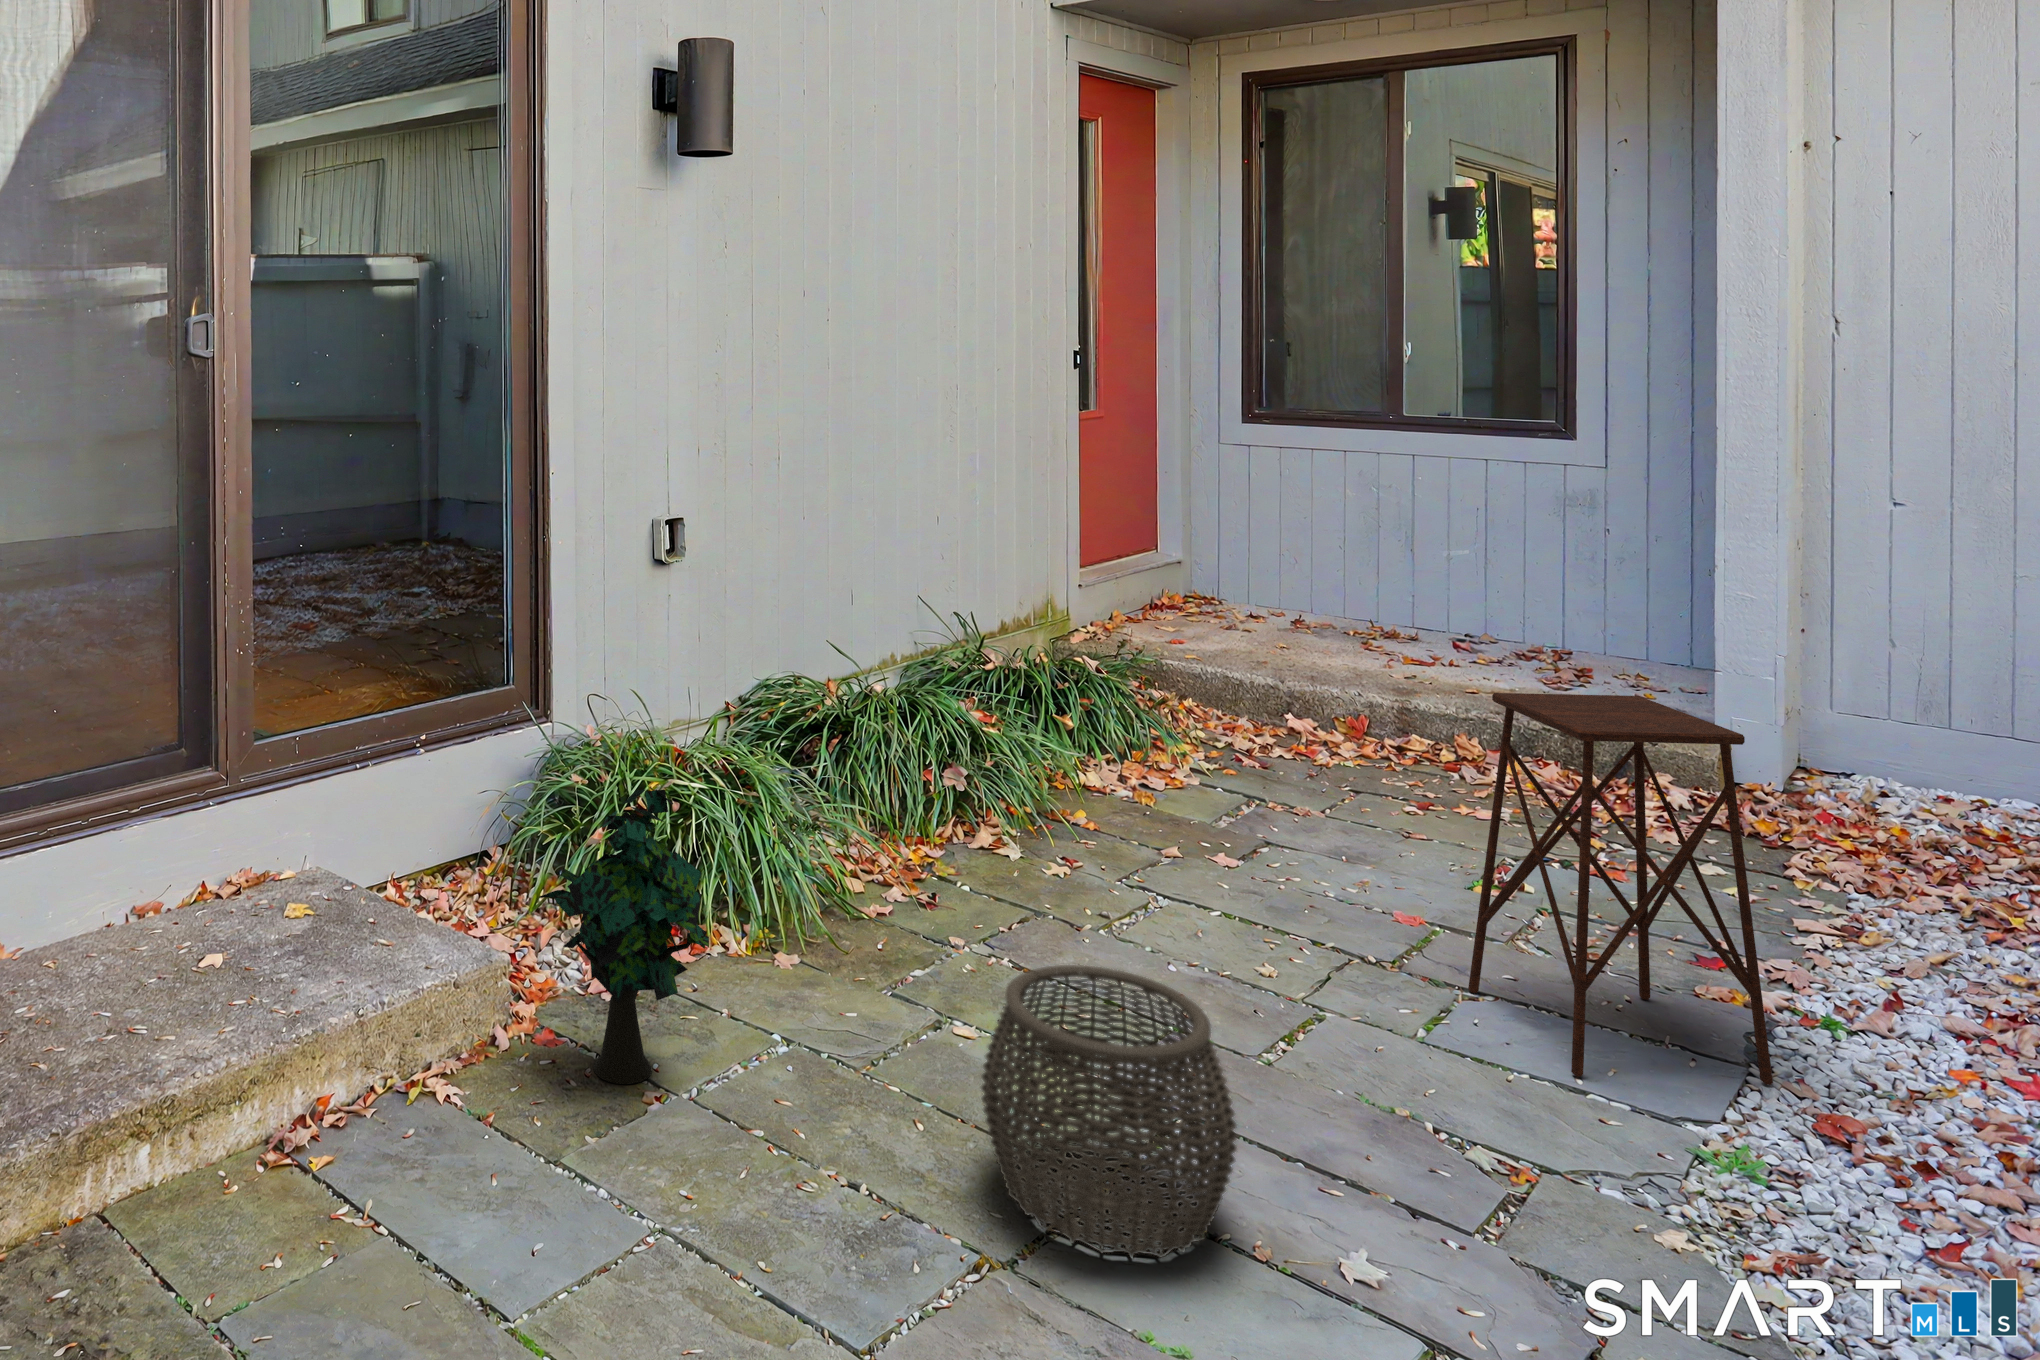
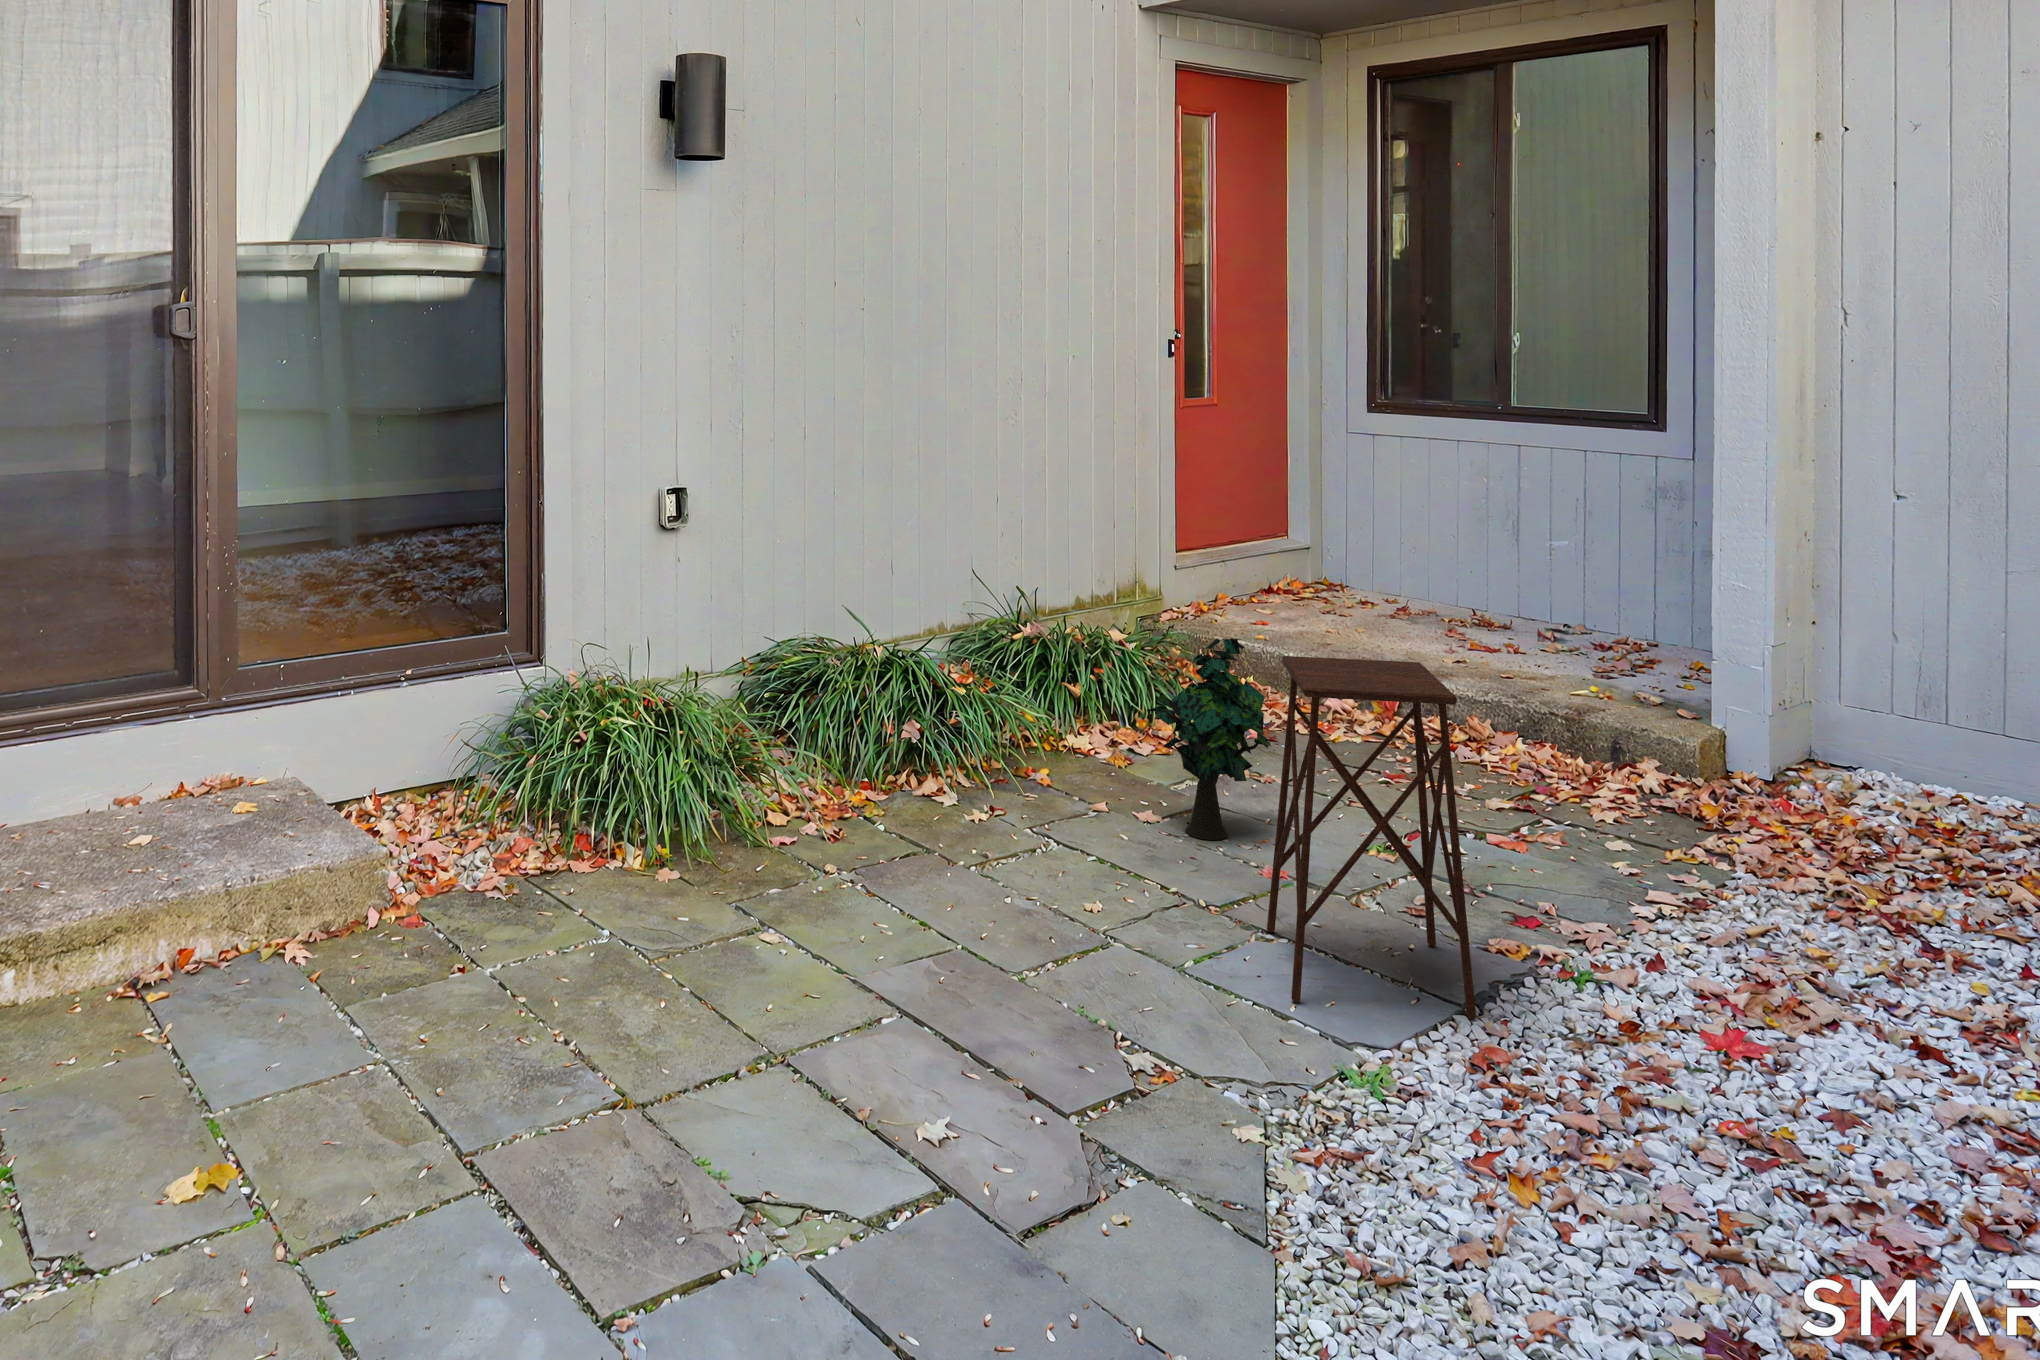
decorative plant: present [539,789,709,1084] -> present [1147,638,1271,840]
woven basket: present [981,965,1237,1258] -> none [670,868,870,1108]

